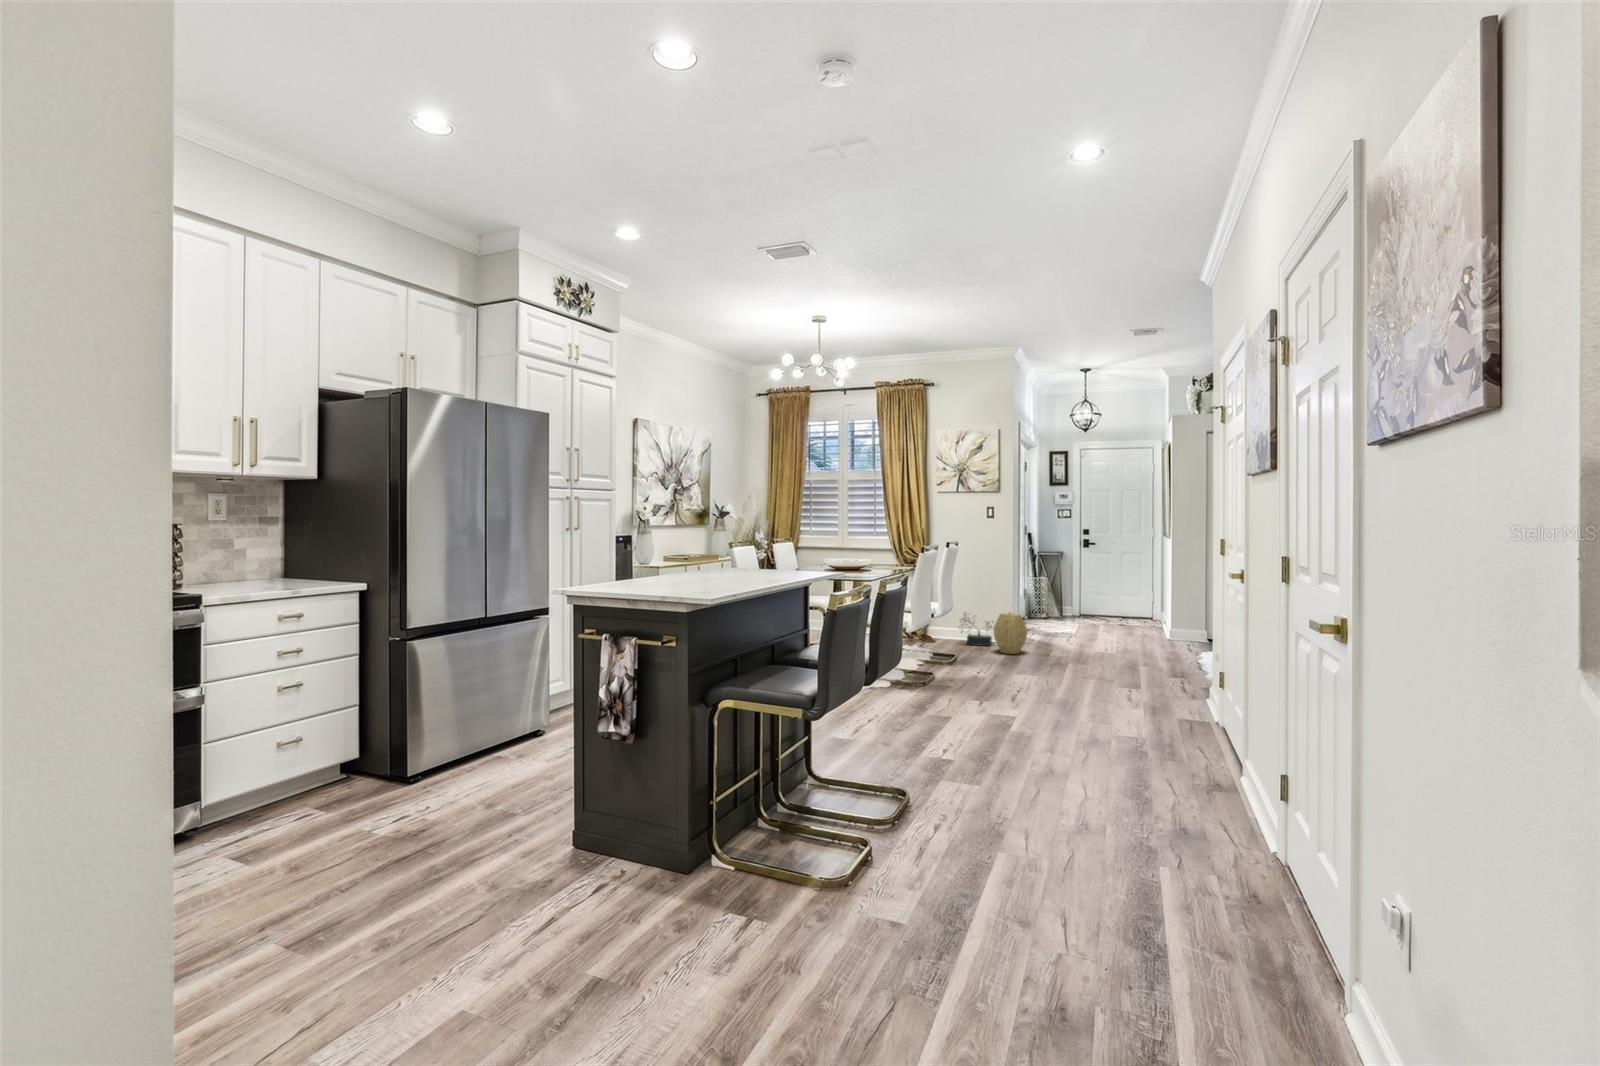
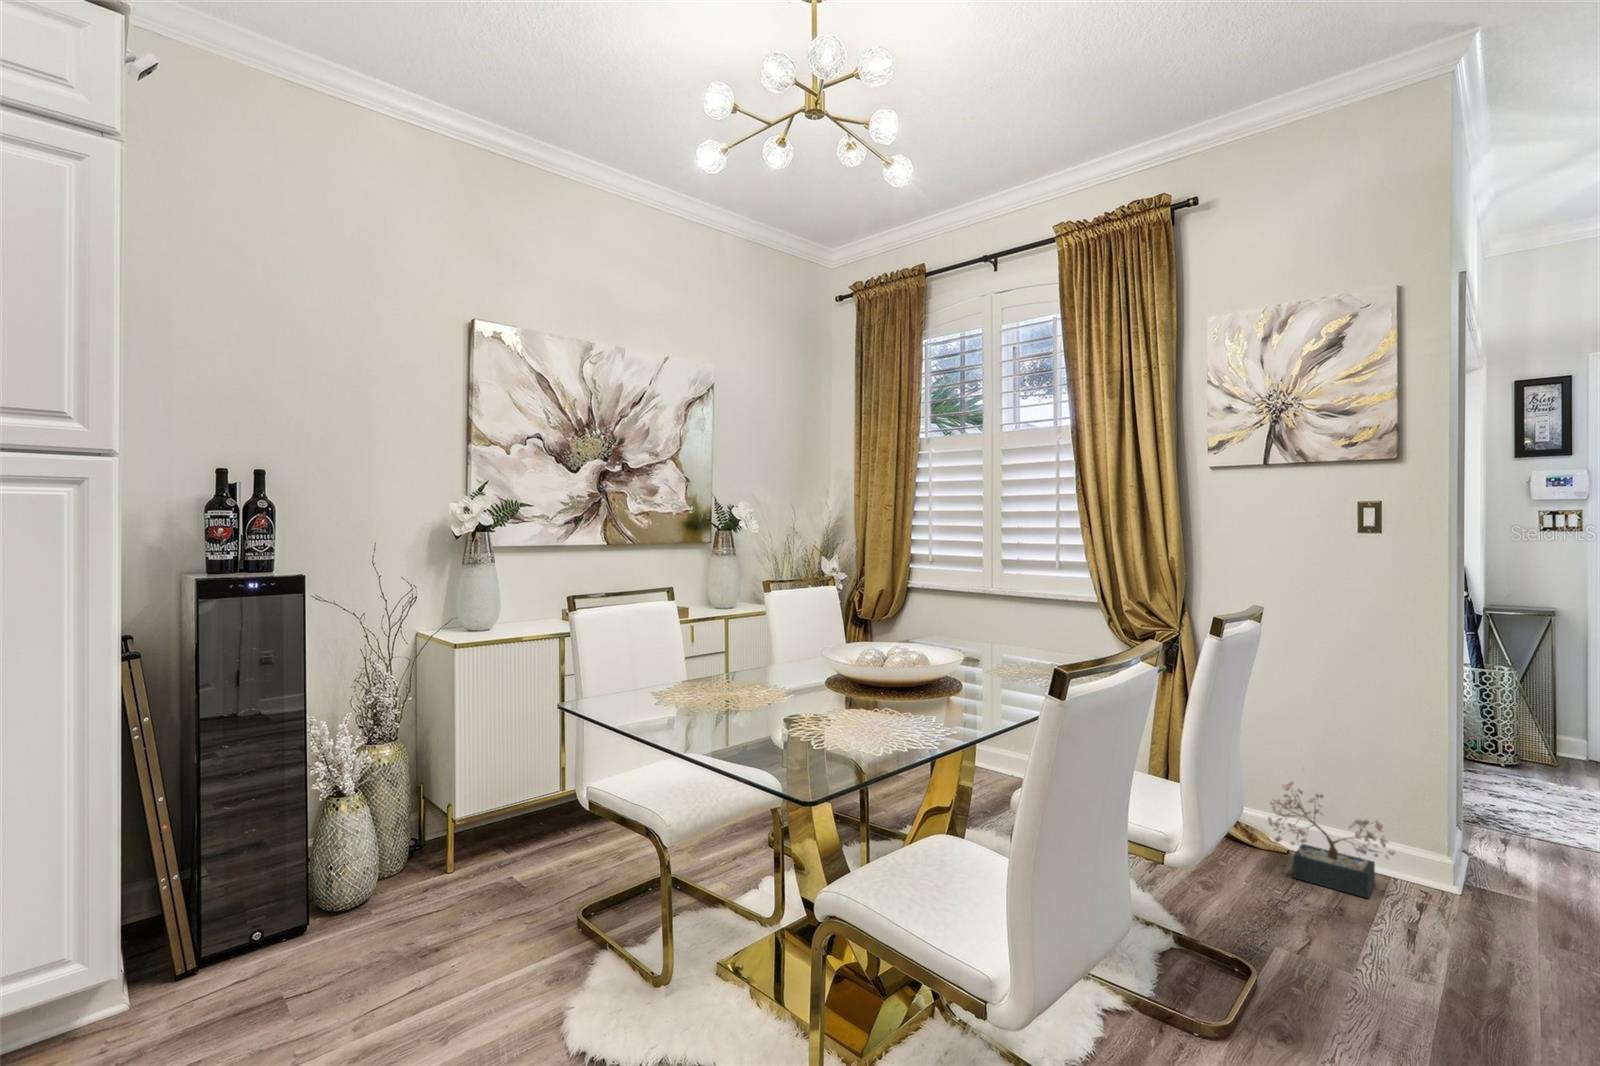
woven basket: present [993,612,1027,654] -> none [1388,825,1527,977]

